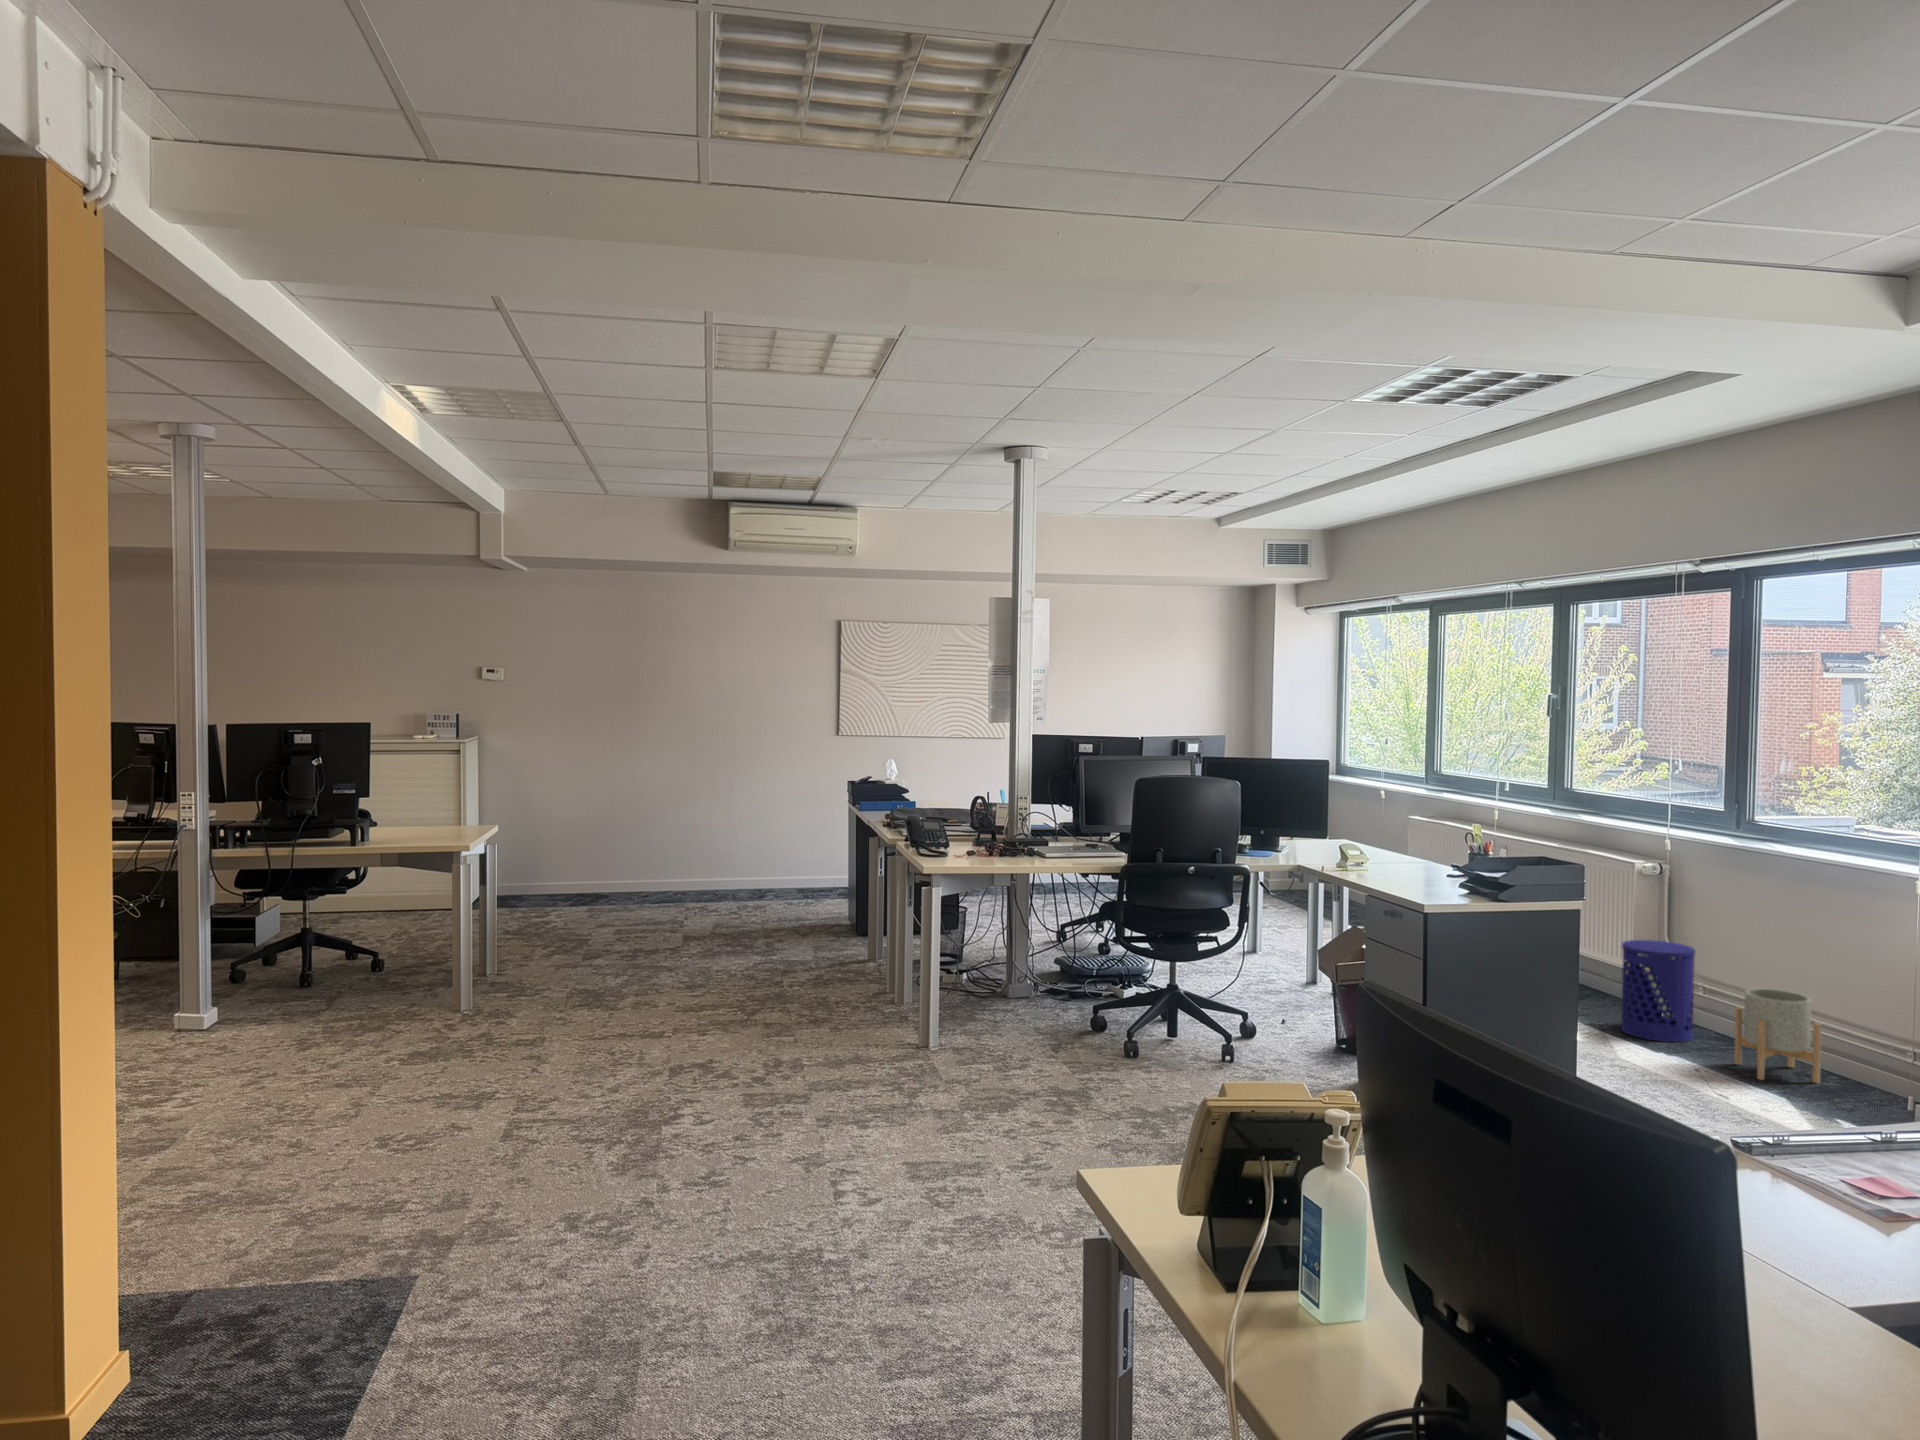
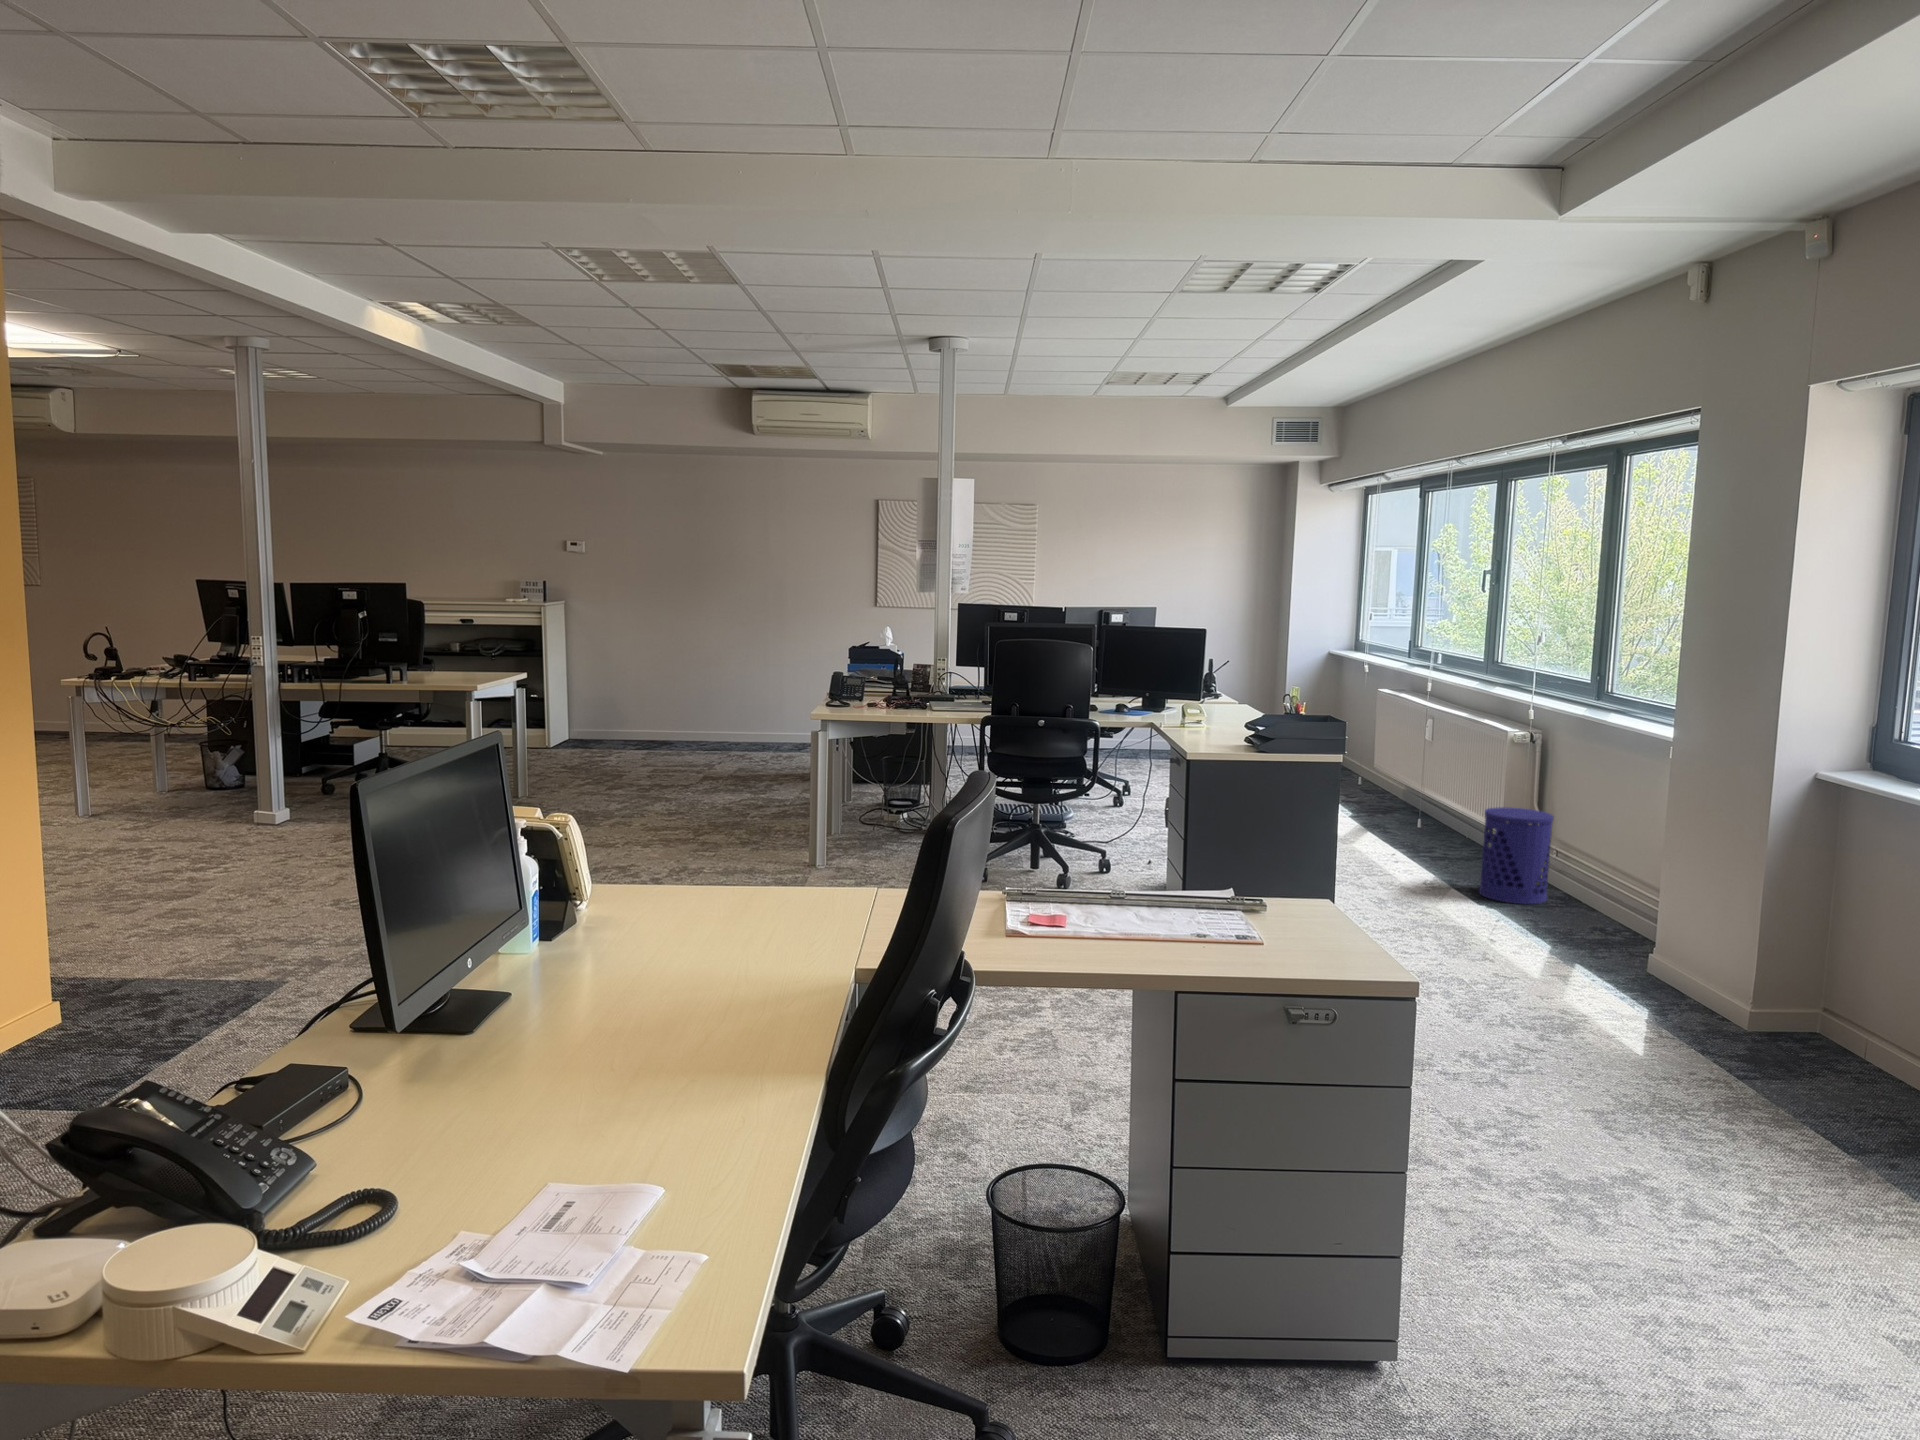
planter: present [1735,989,1821,1083] -> none [1556,854,1627,944]

